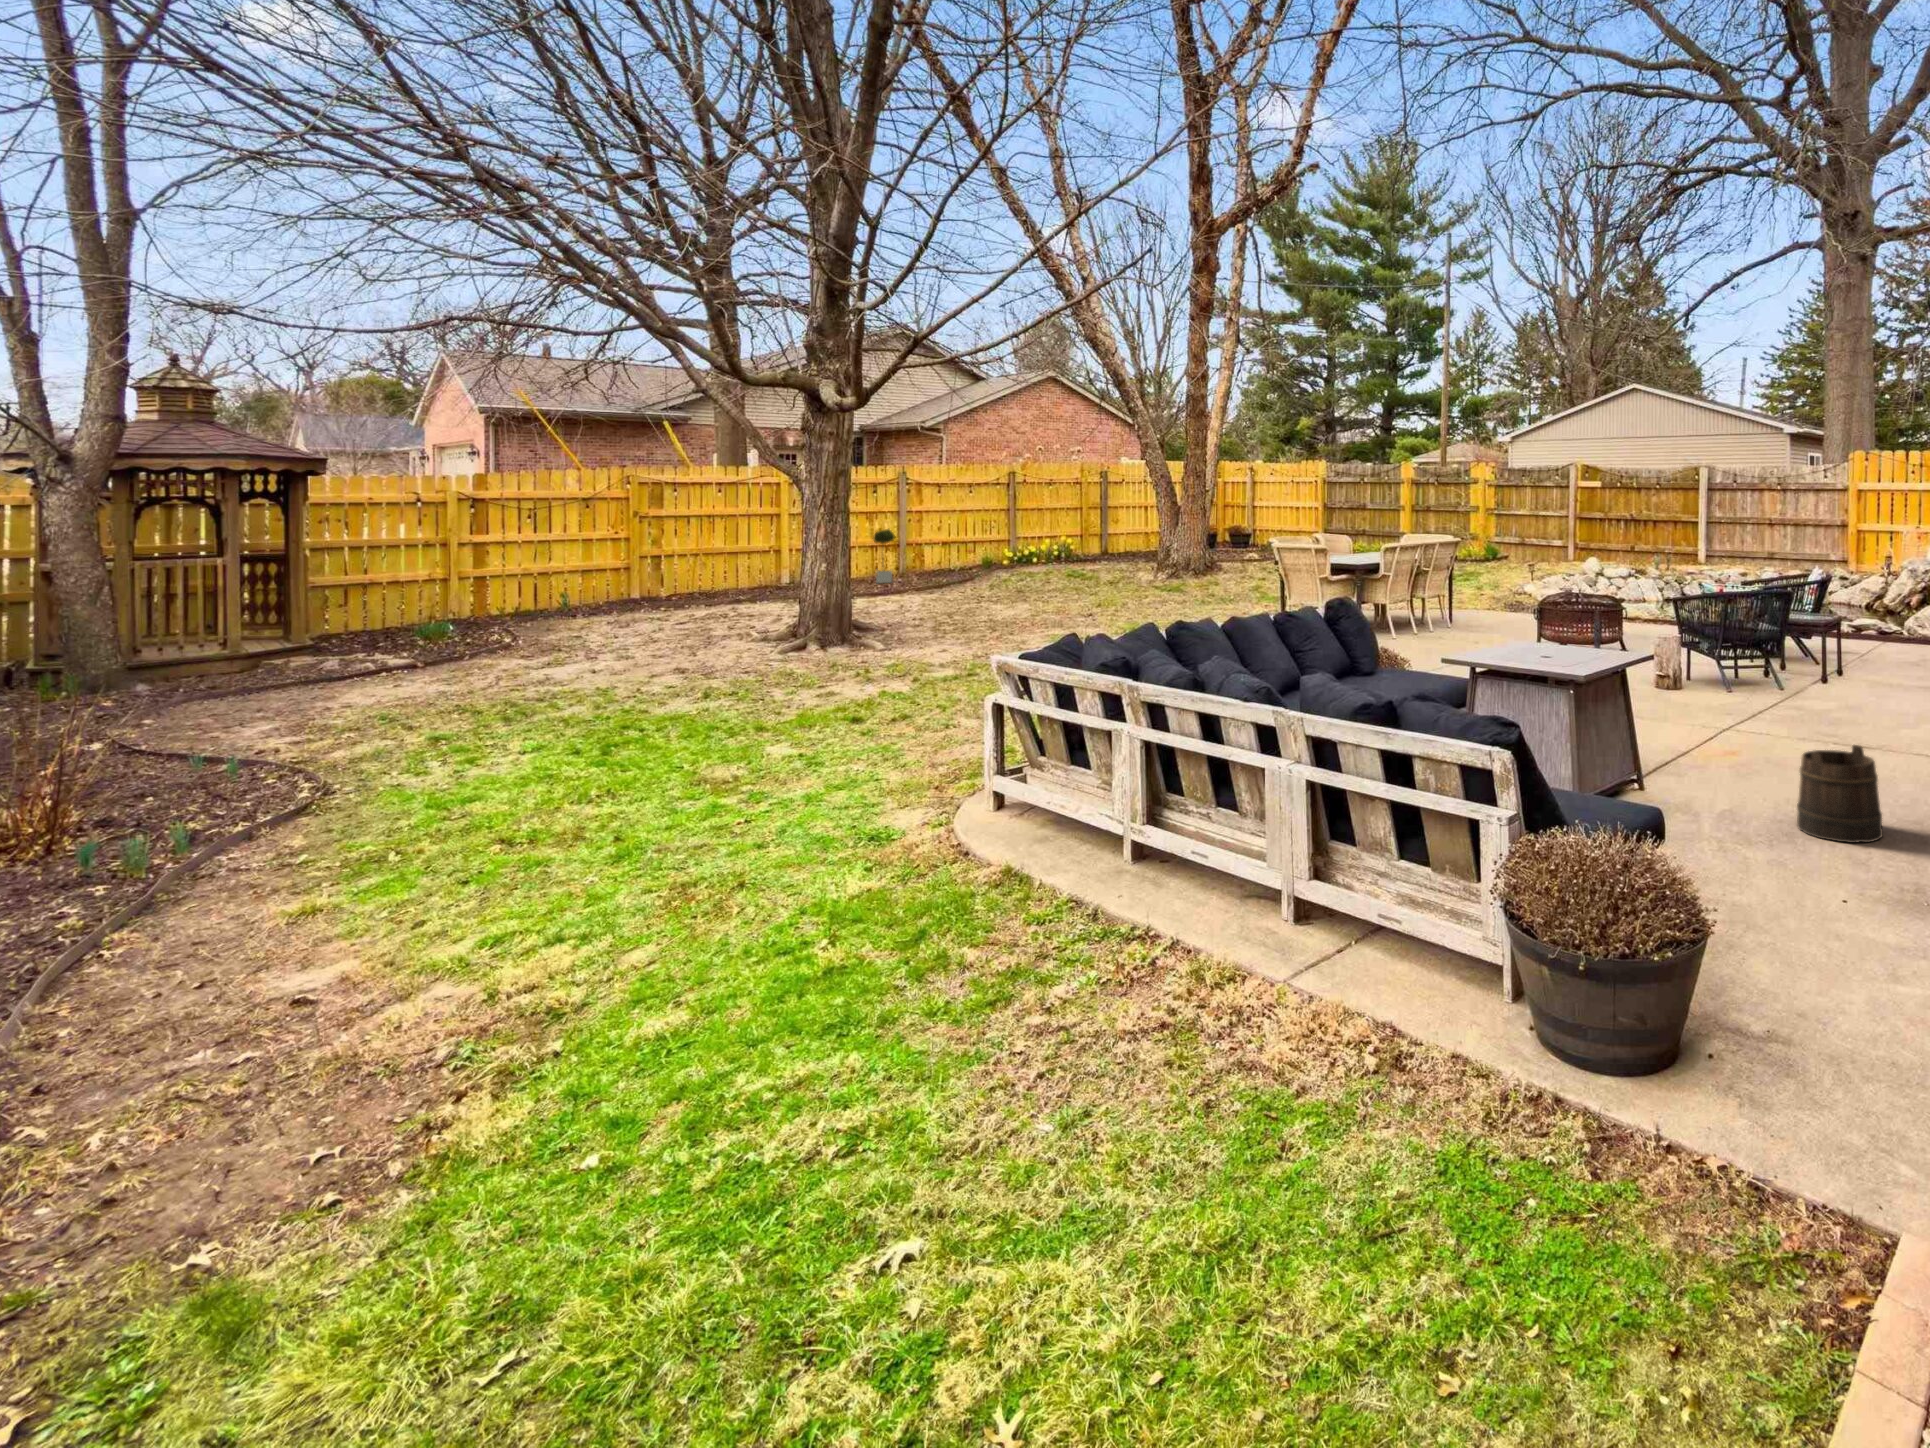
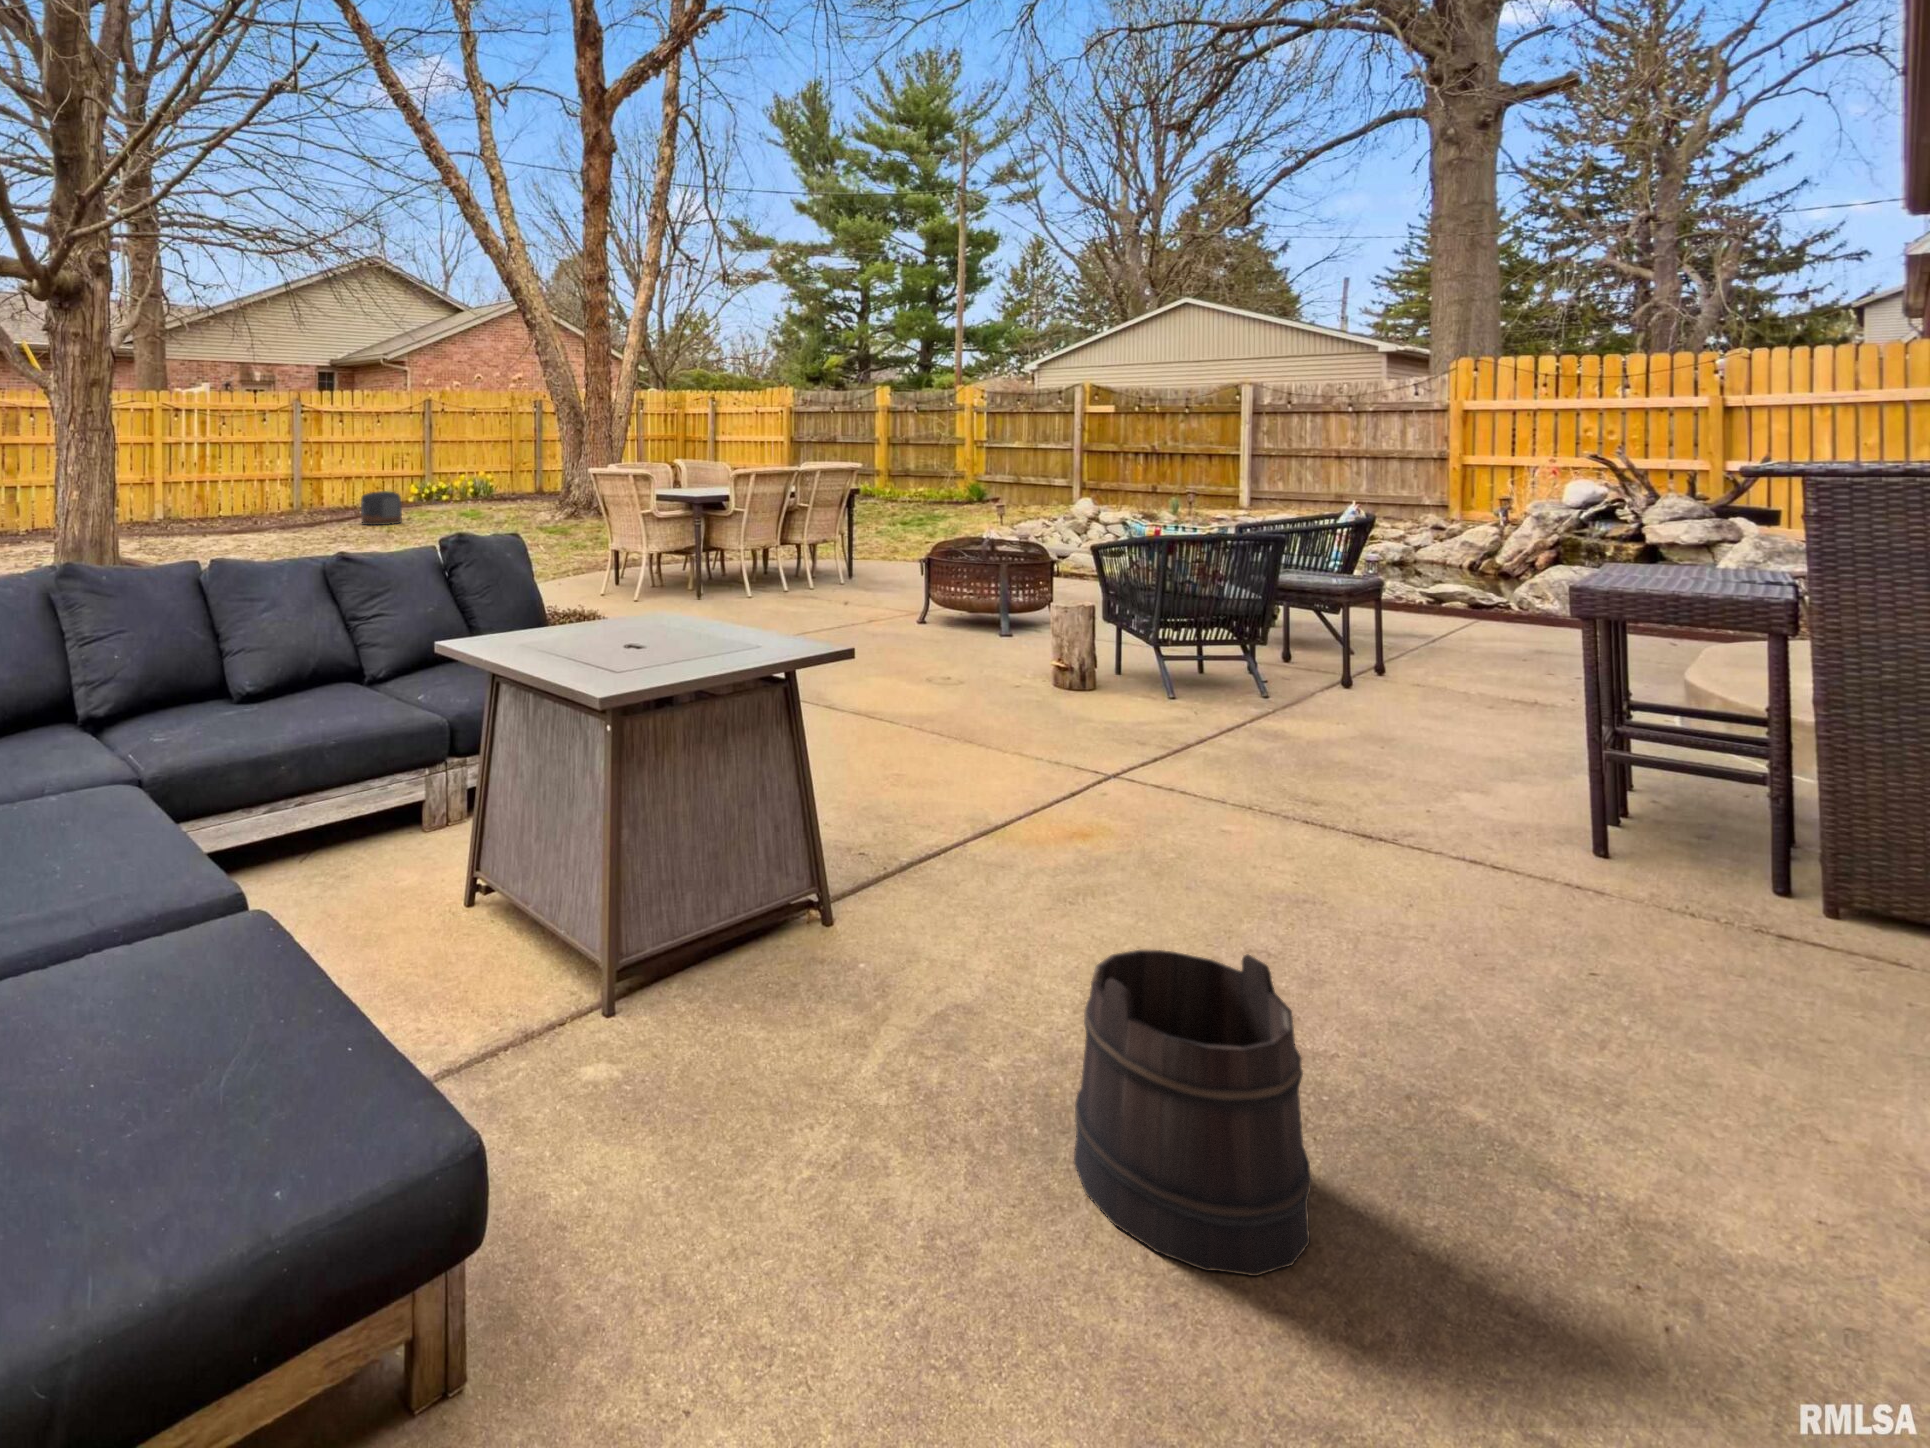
potted tree: present [873,529,895,583] -> none [322,454,346,510]
pouf: none [947,565,986,598] -> present [361,491,402,525]

